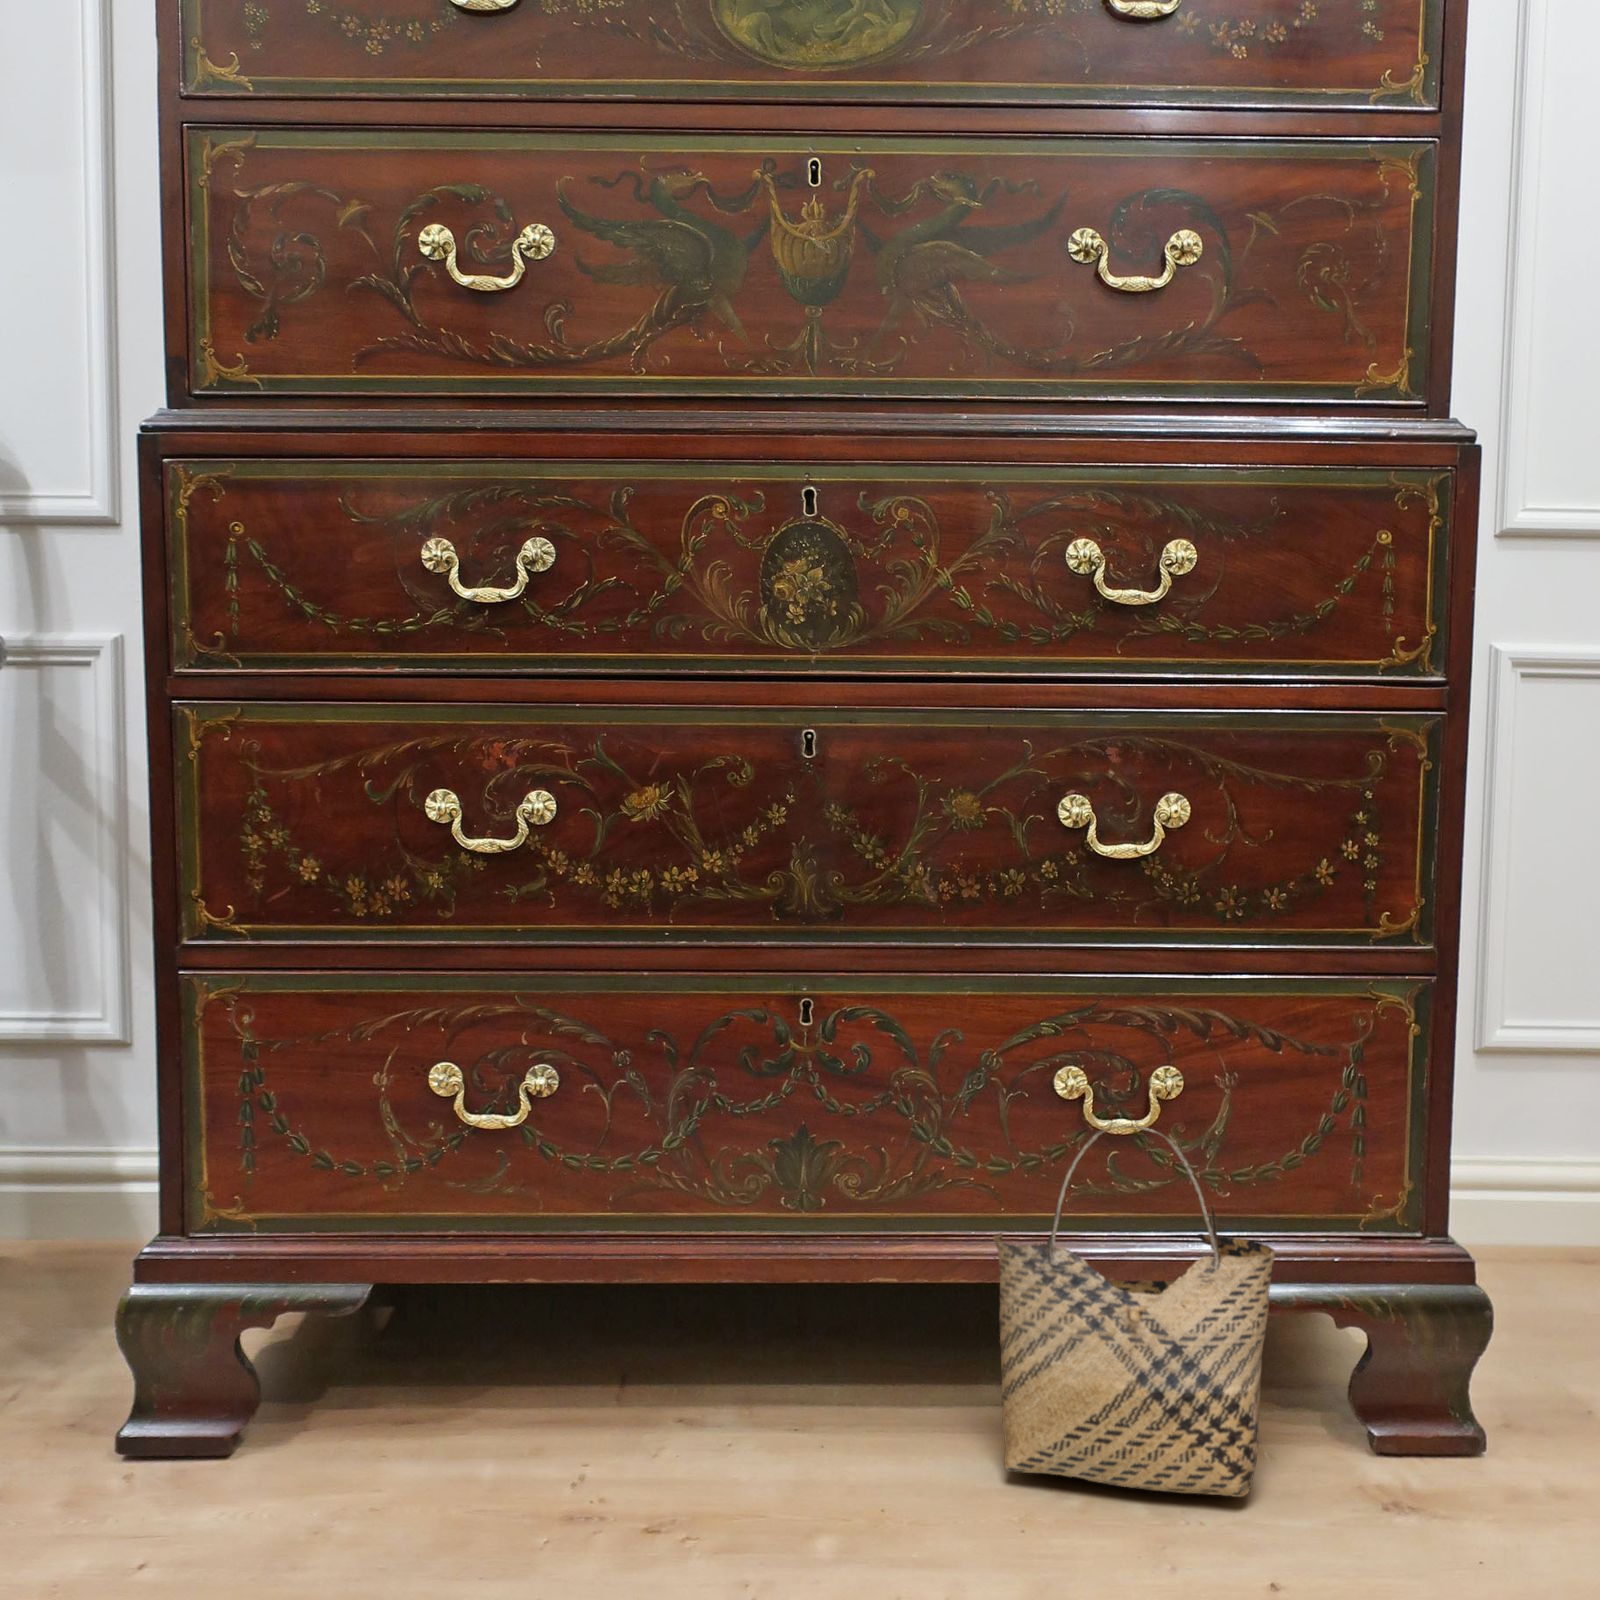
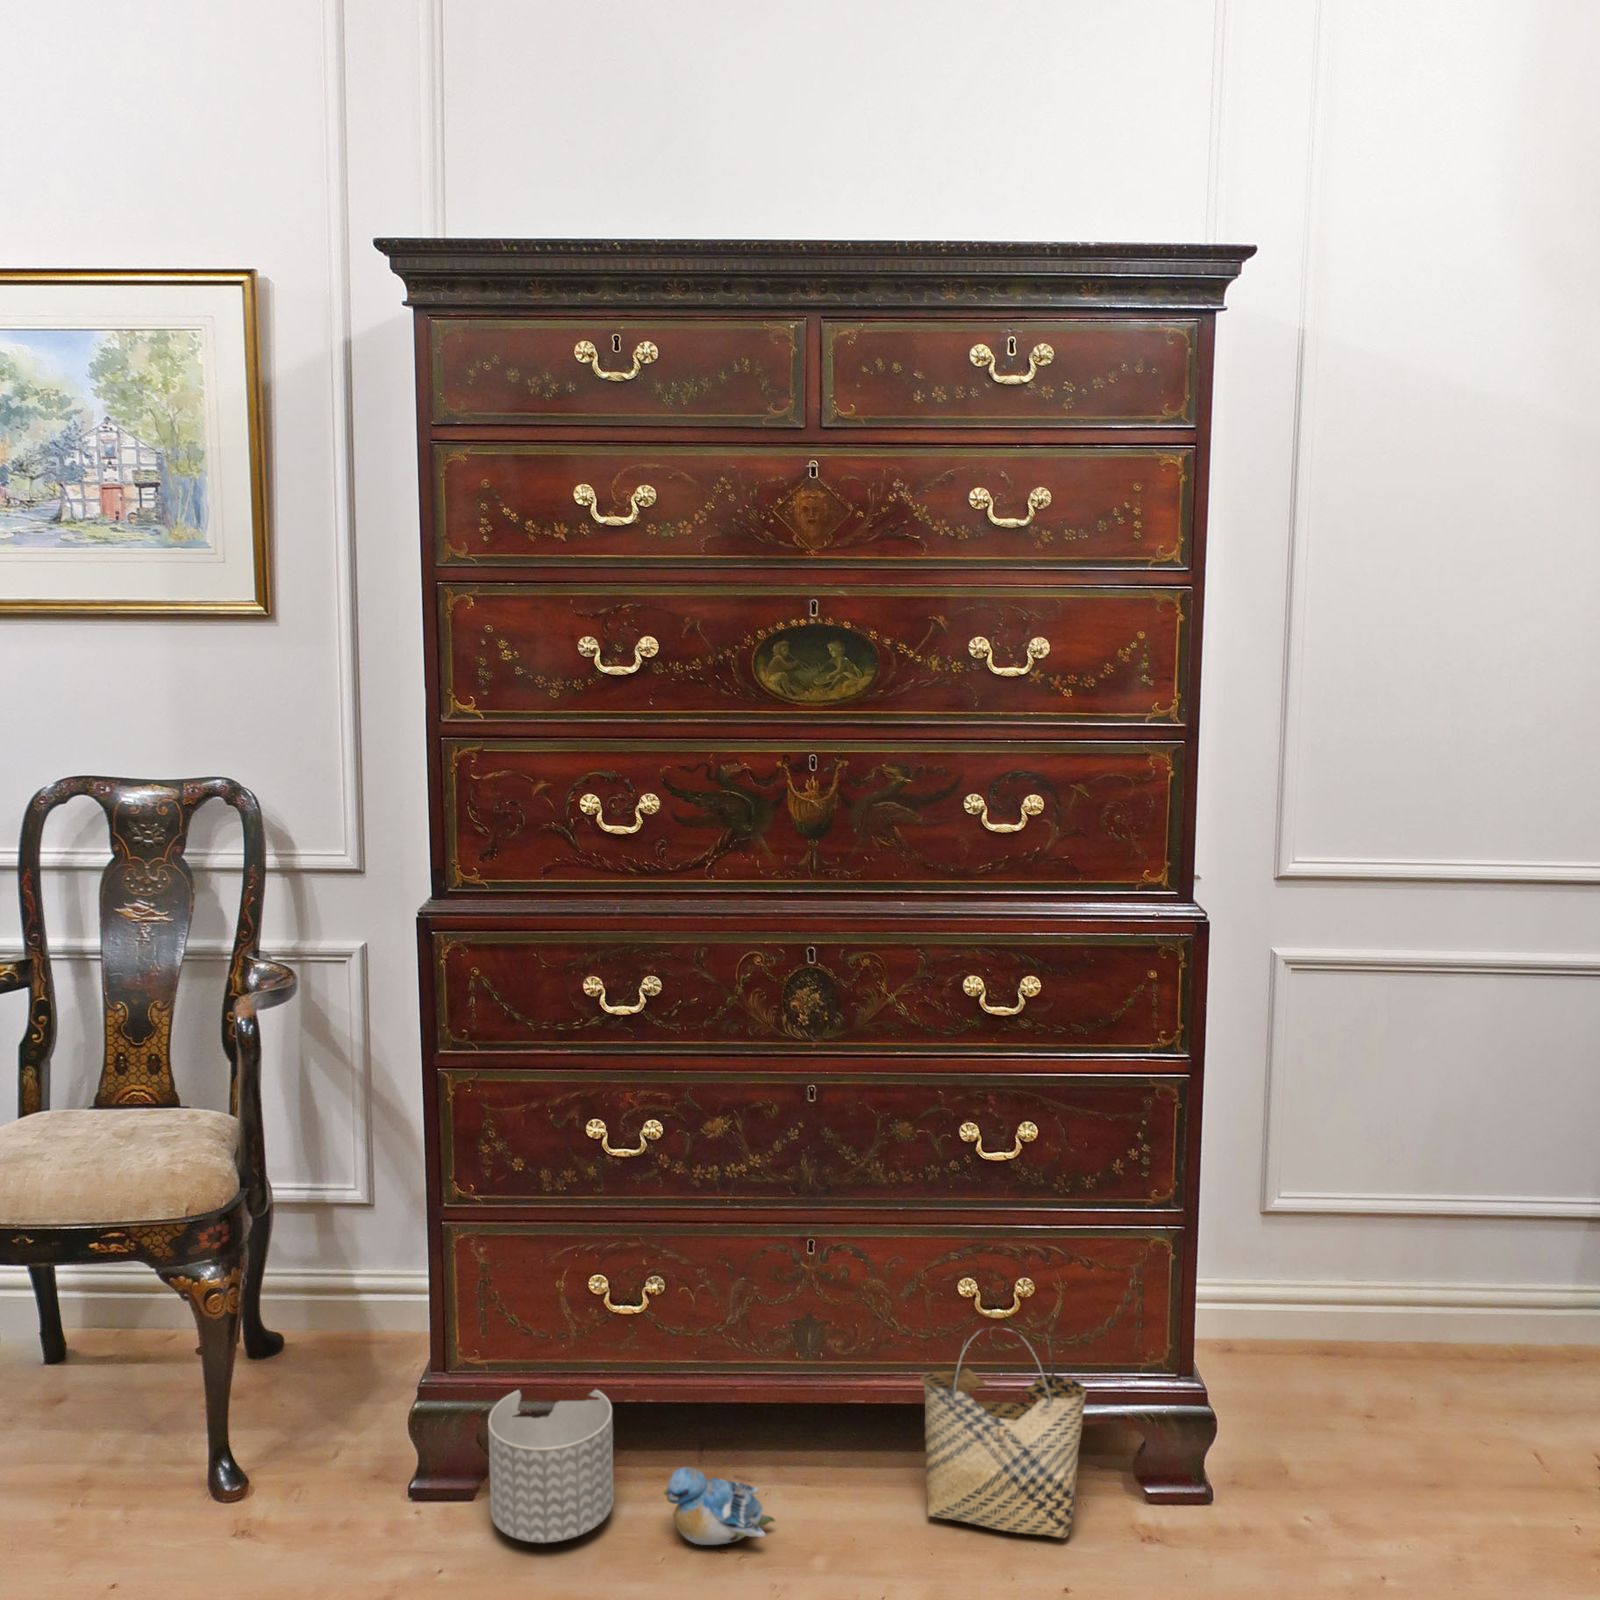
planter: none [252,1258,470,1507] -> present [488,1390,614,1543]
plush toy: none [553,1378,746,1512] -> present [663,1467,775,1545]

